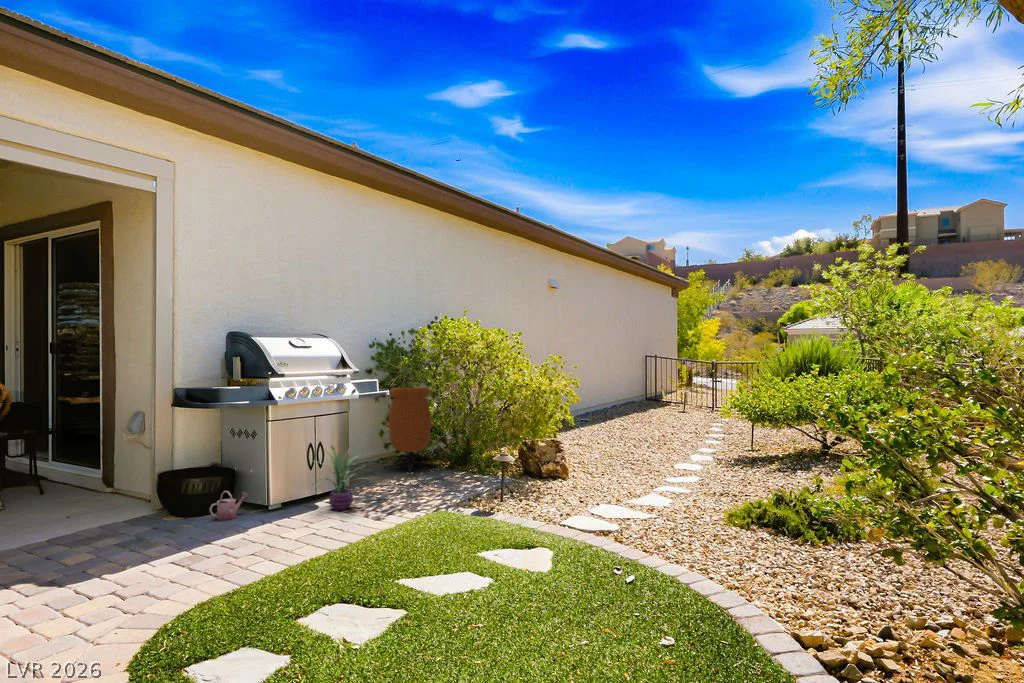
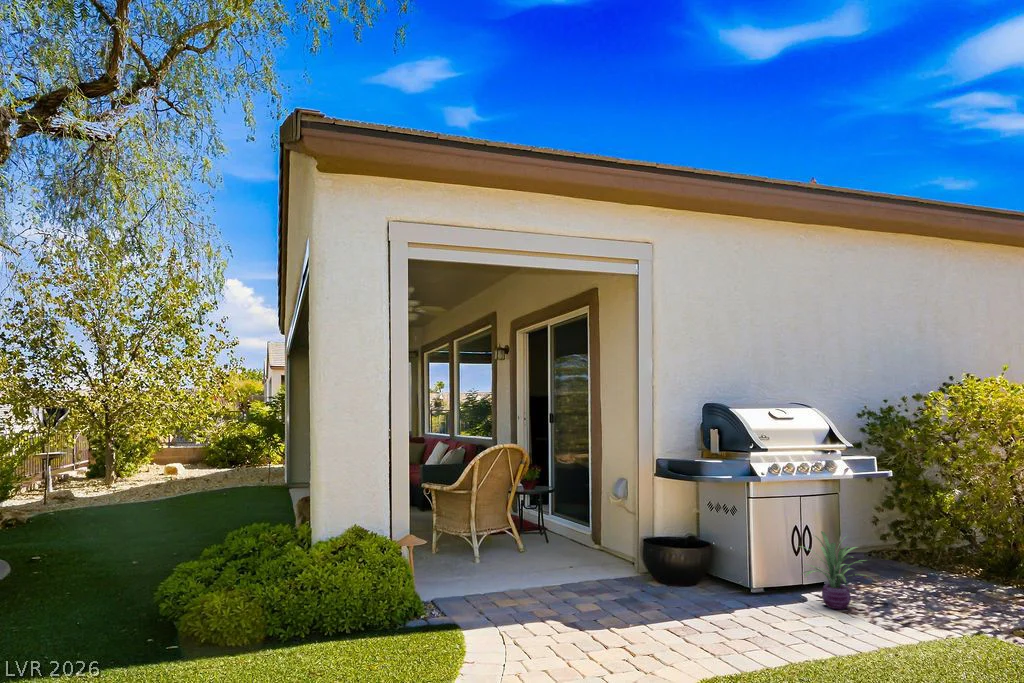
lounge chair: present [384,387,436,473] -> none [885,467,961,578]
watering can: present [210,491,249,520] -> none [695,566,733,597]

